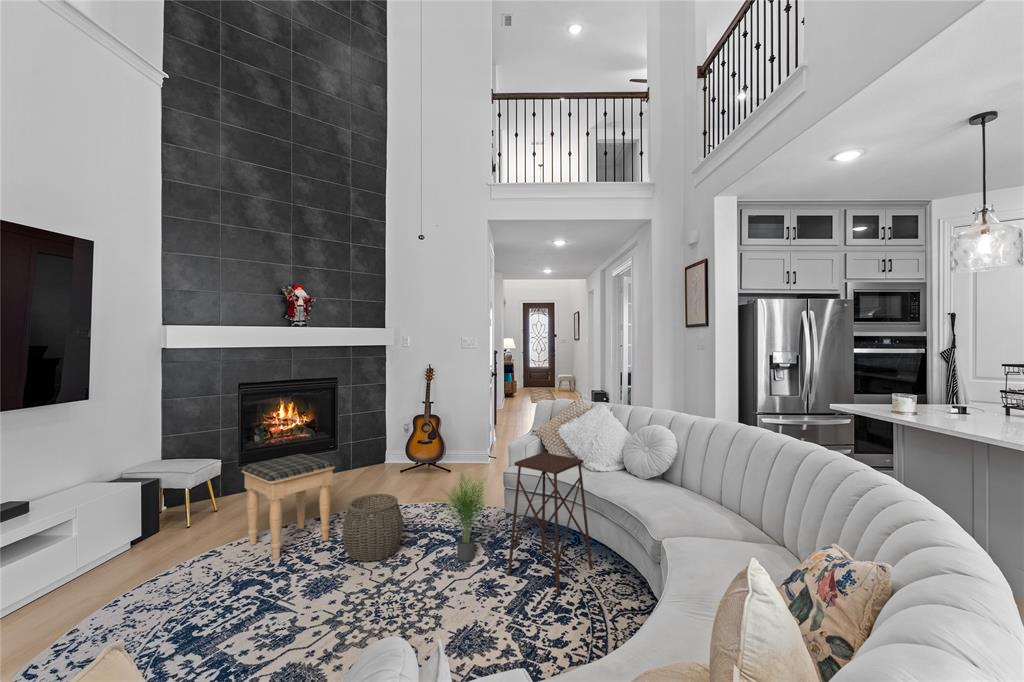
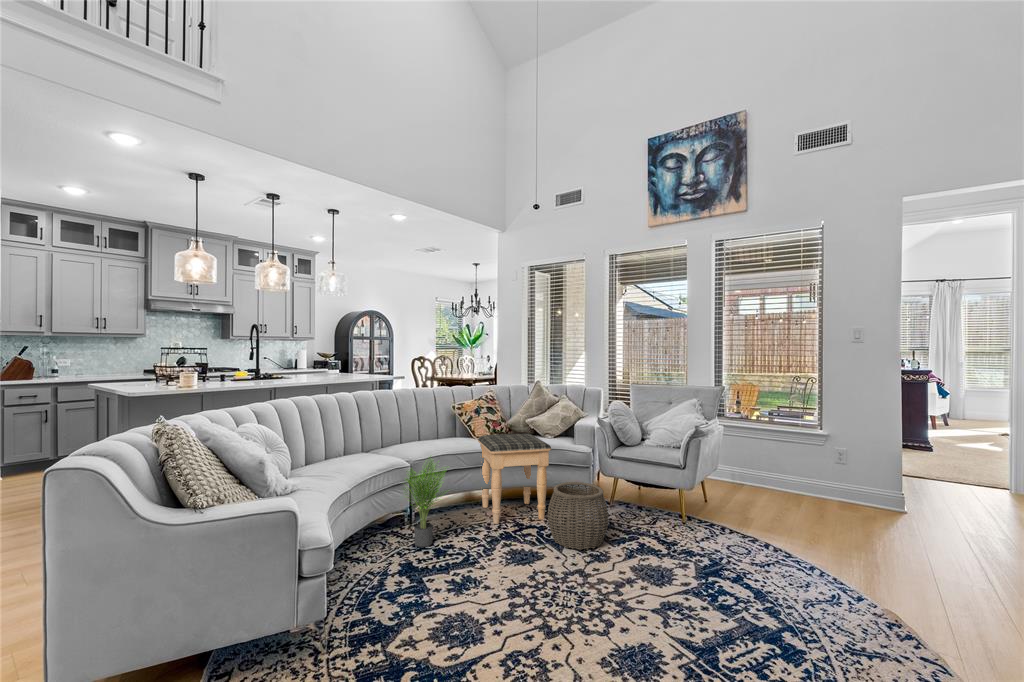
side table: present [508,453,593,595] -> none [713,466,845,656]
potted plant: present [439,474,486,561] -> present [404,457,446,547]

